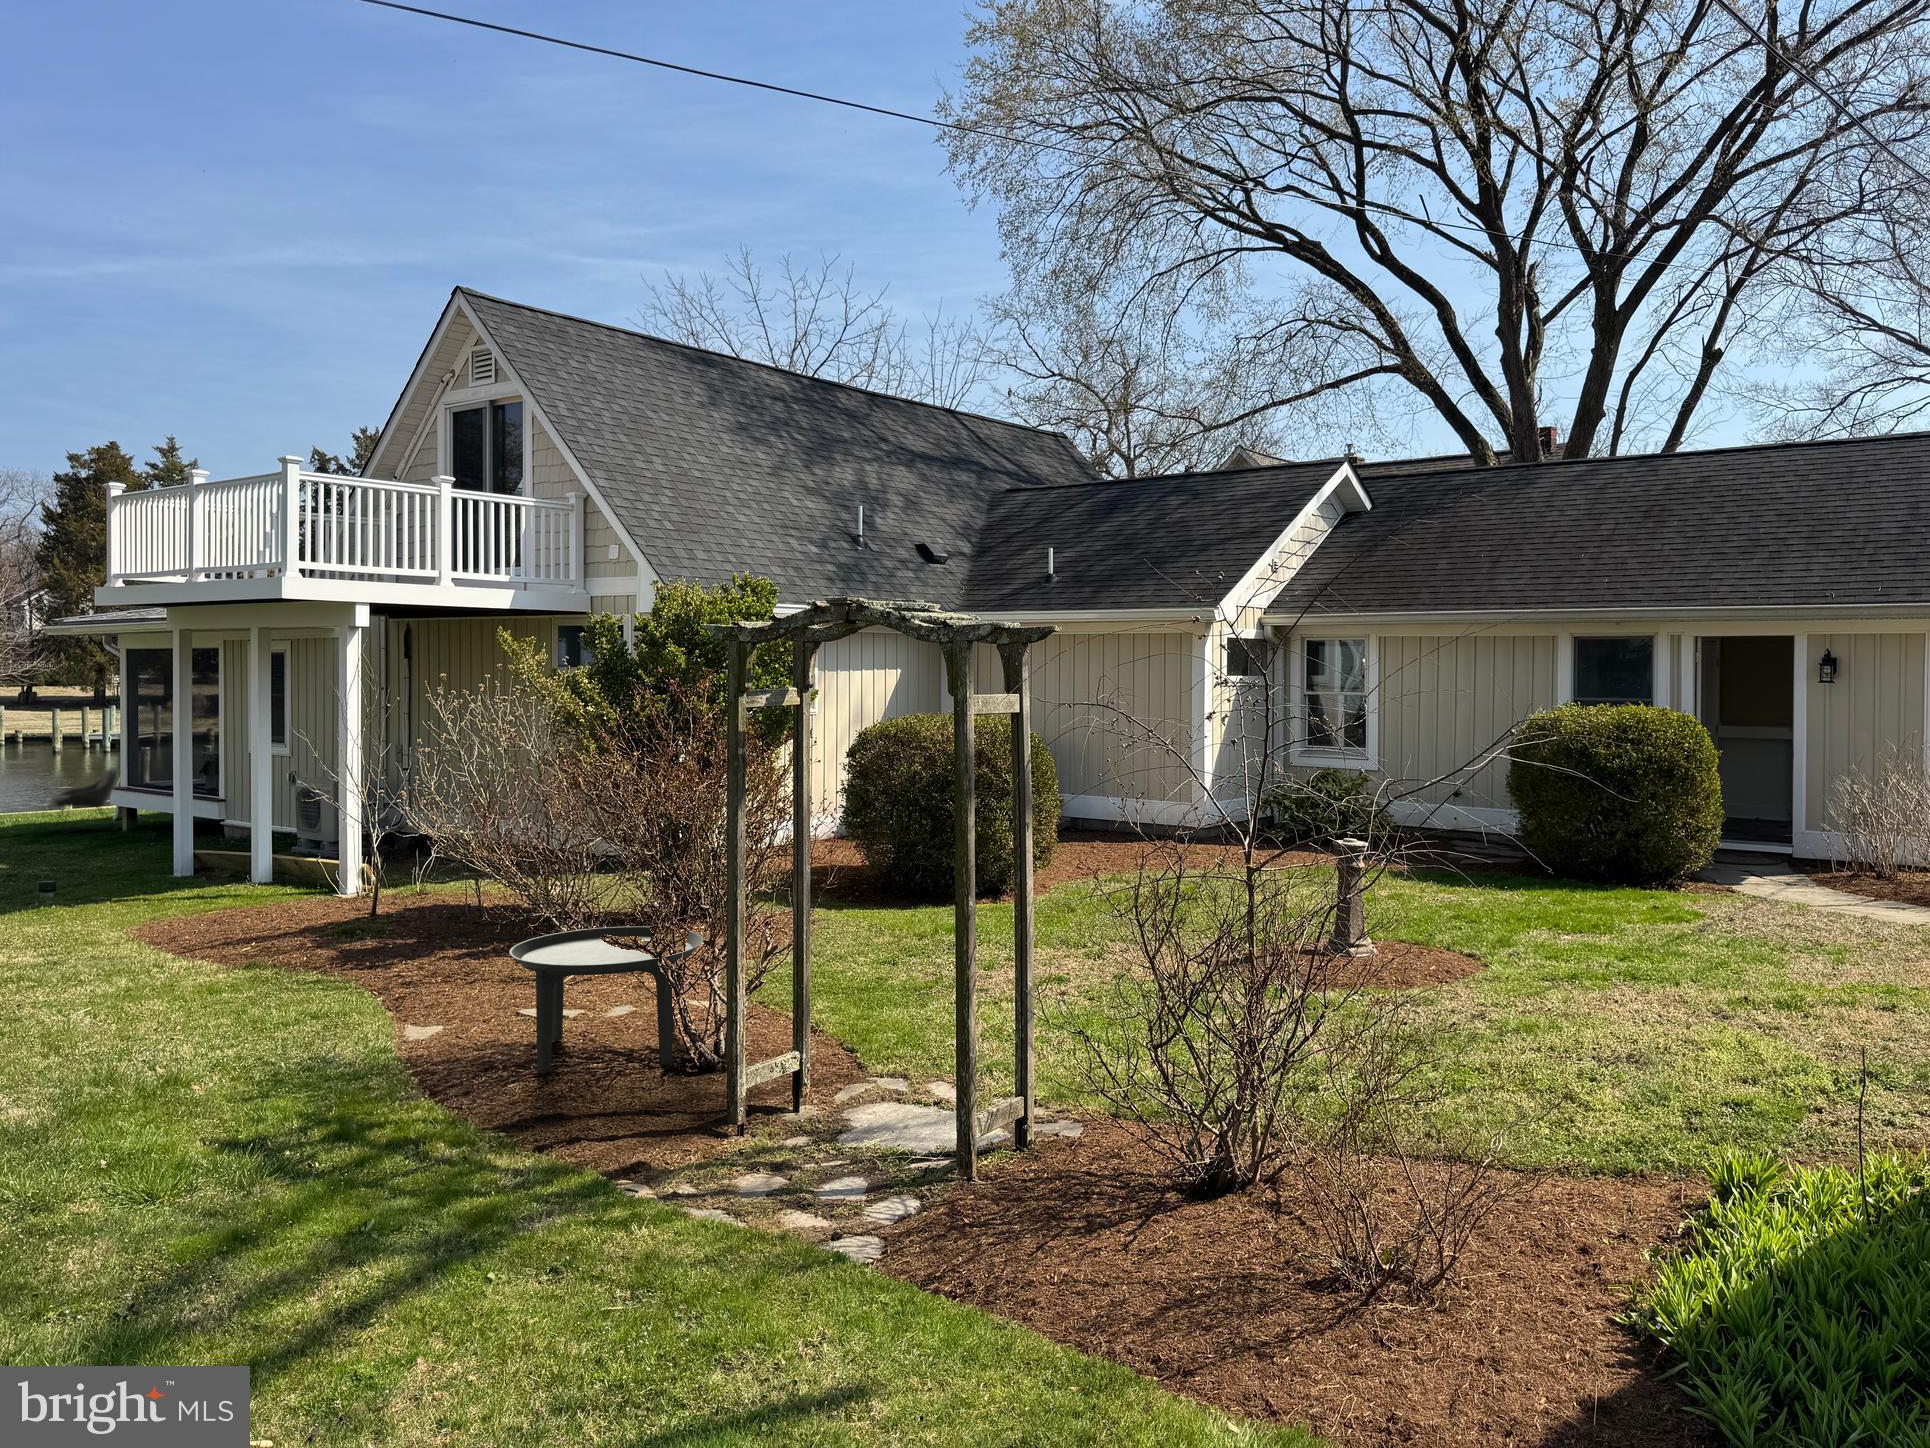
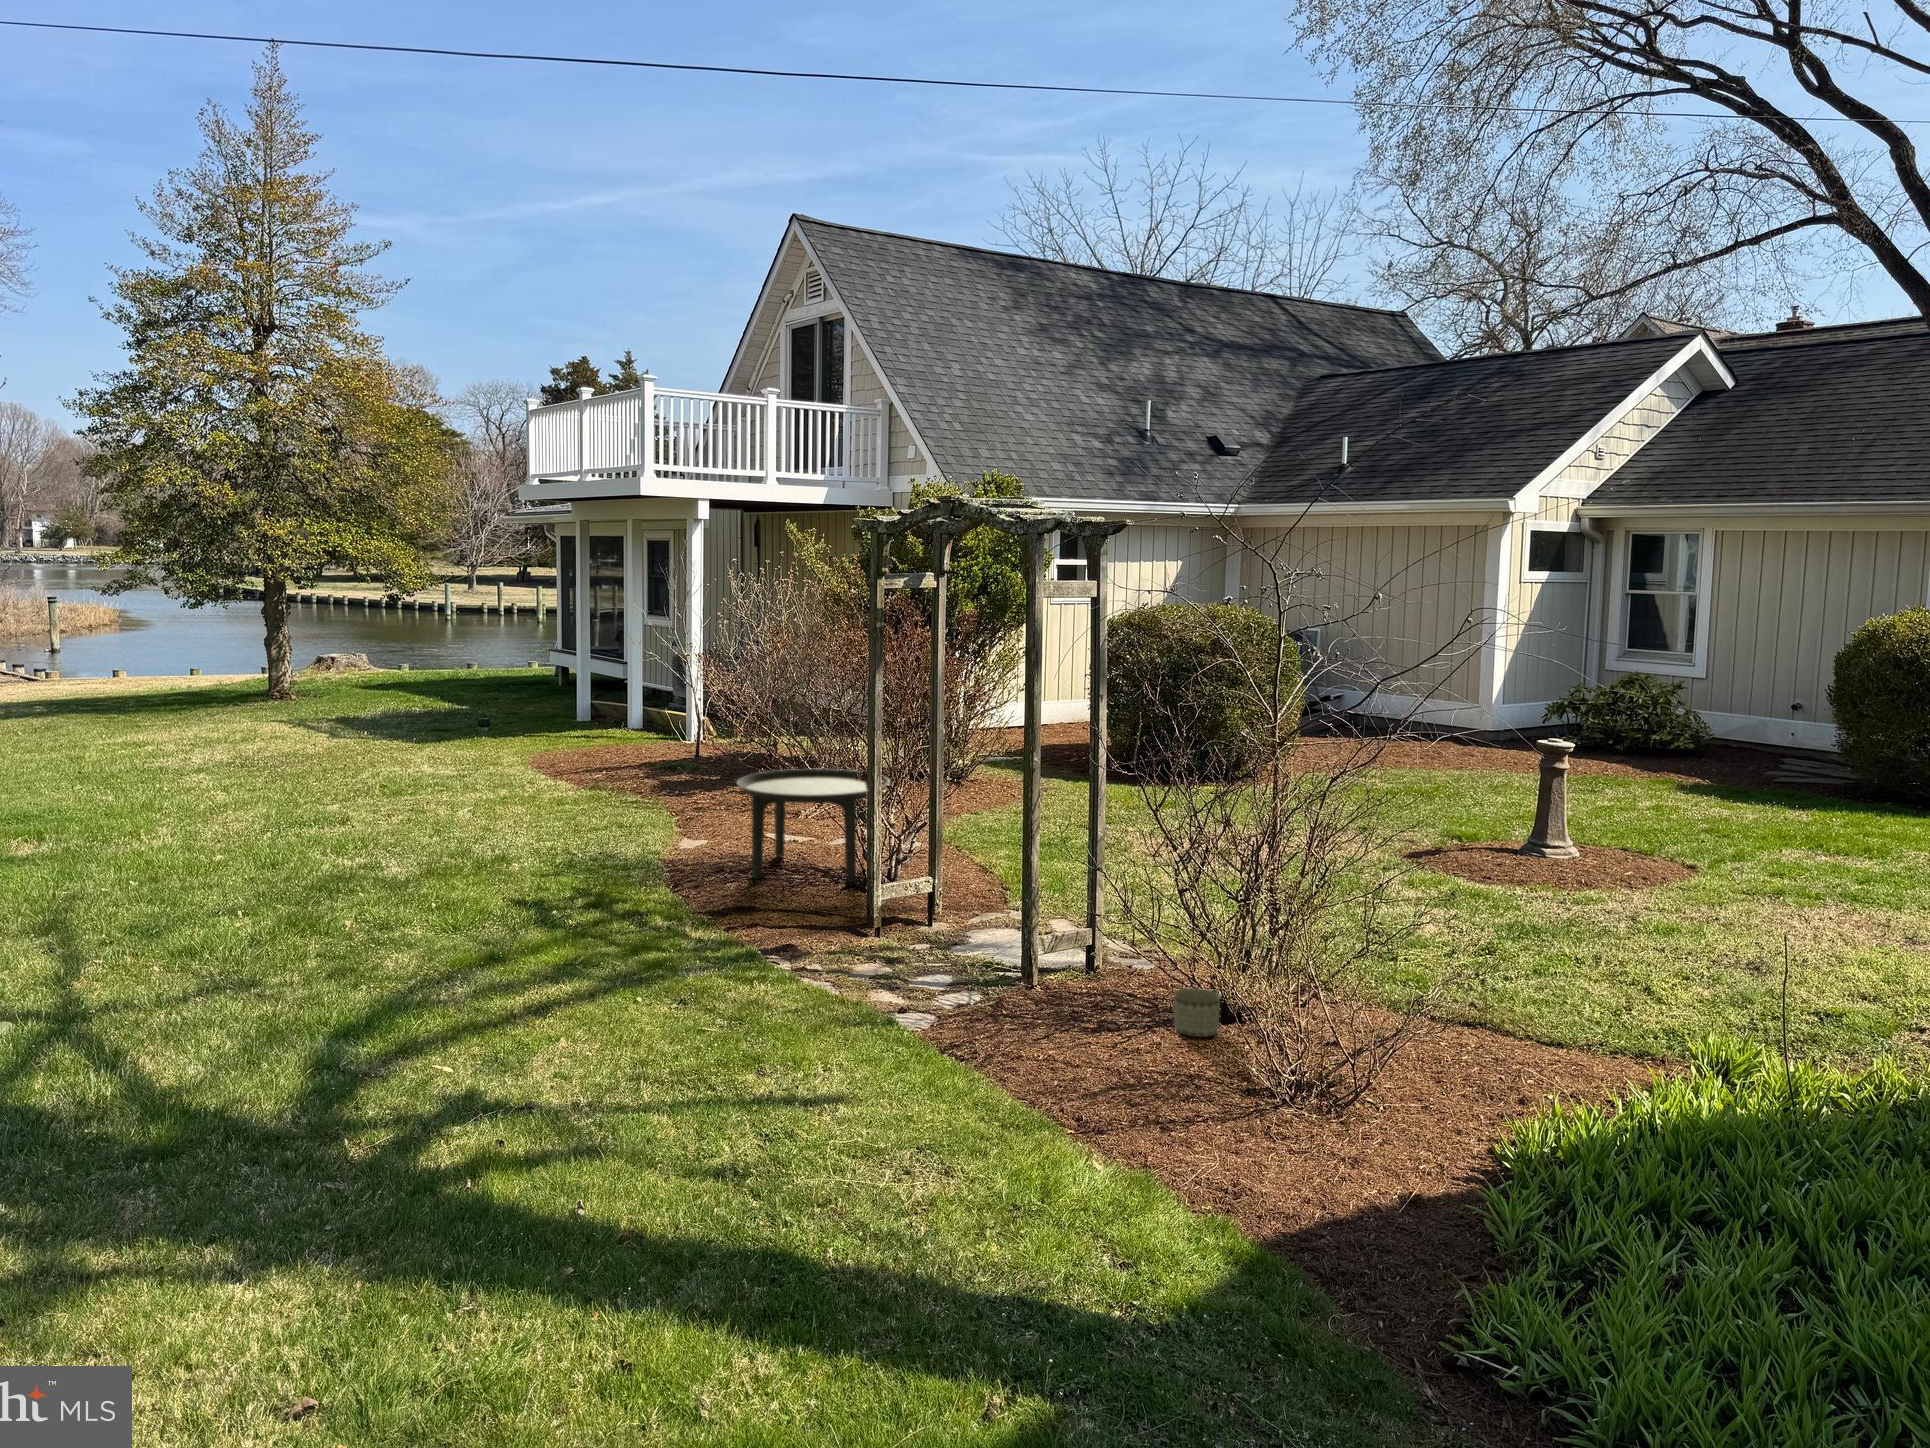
lounge chair: present [49,768,118,834] -> none [514,632,560,684]
planter: none [1158,1154,1209,1212] -> present [1174,988,1220,1037]

